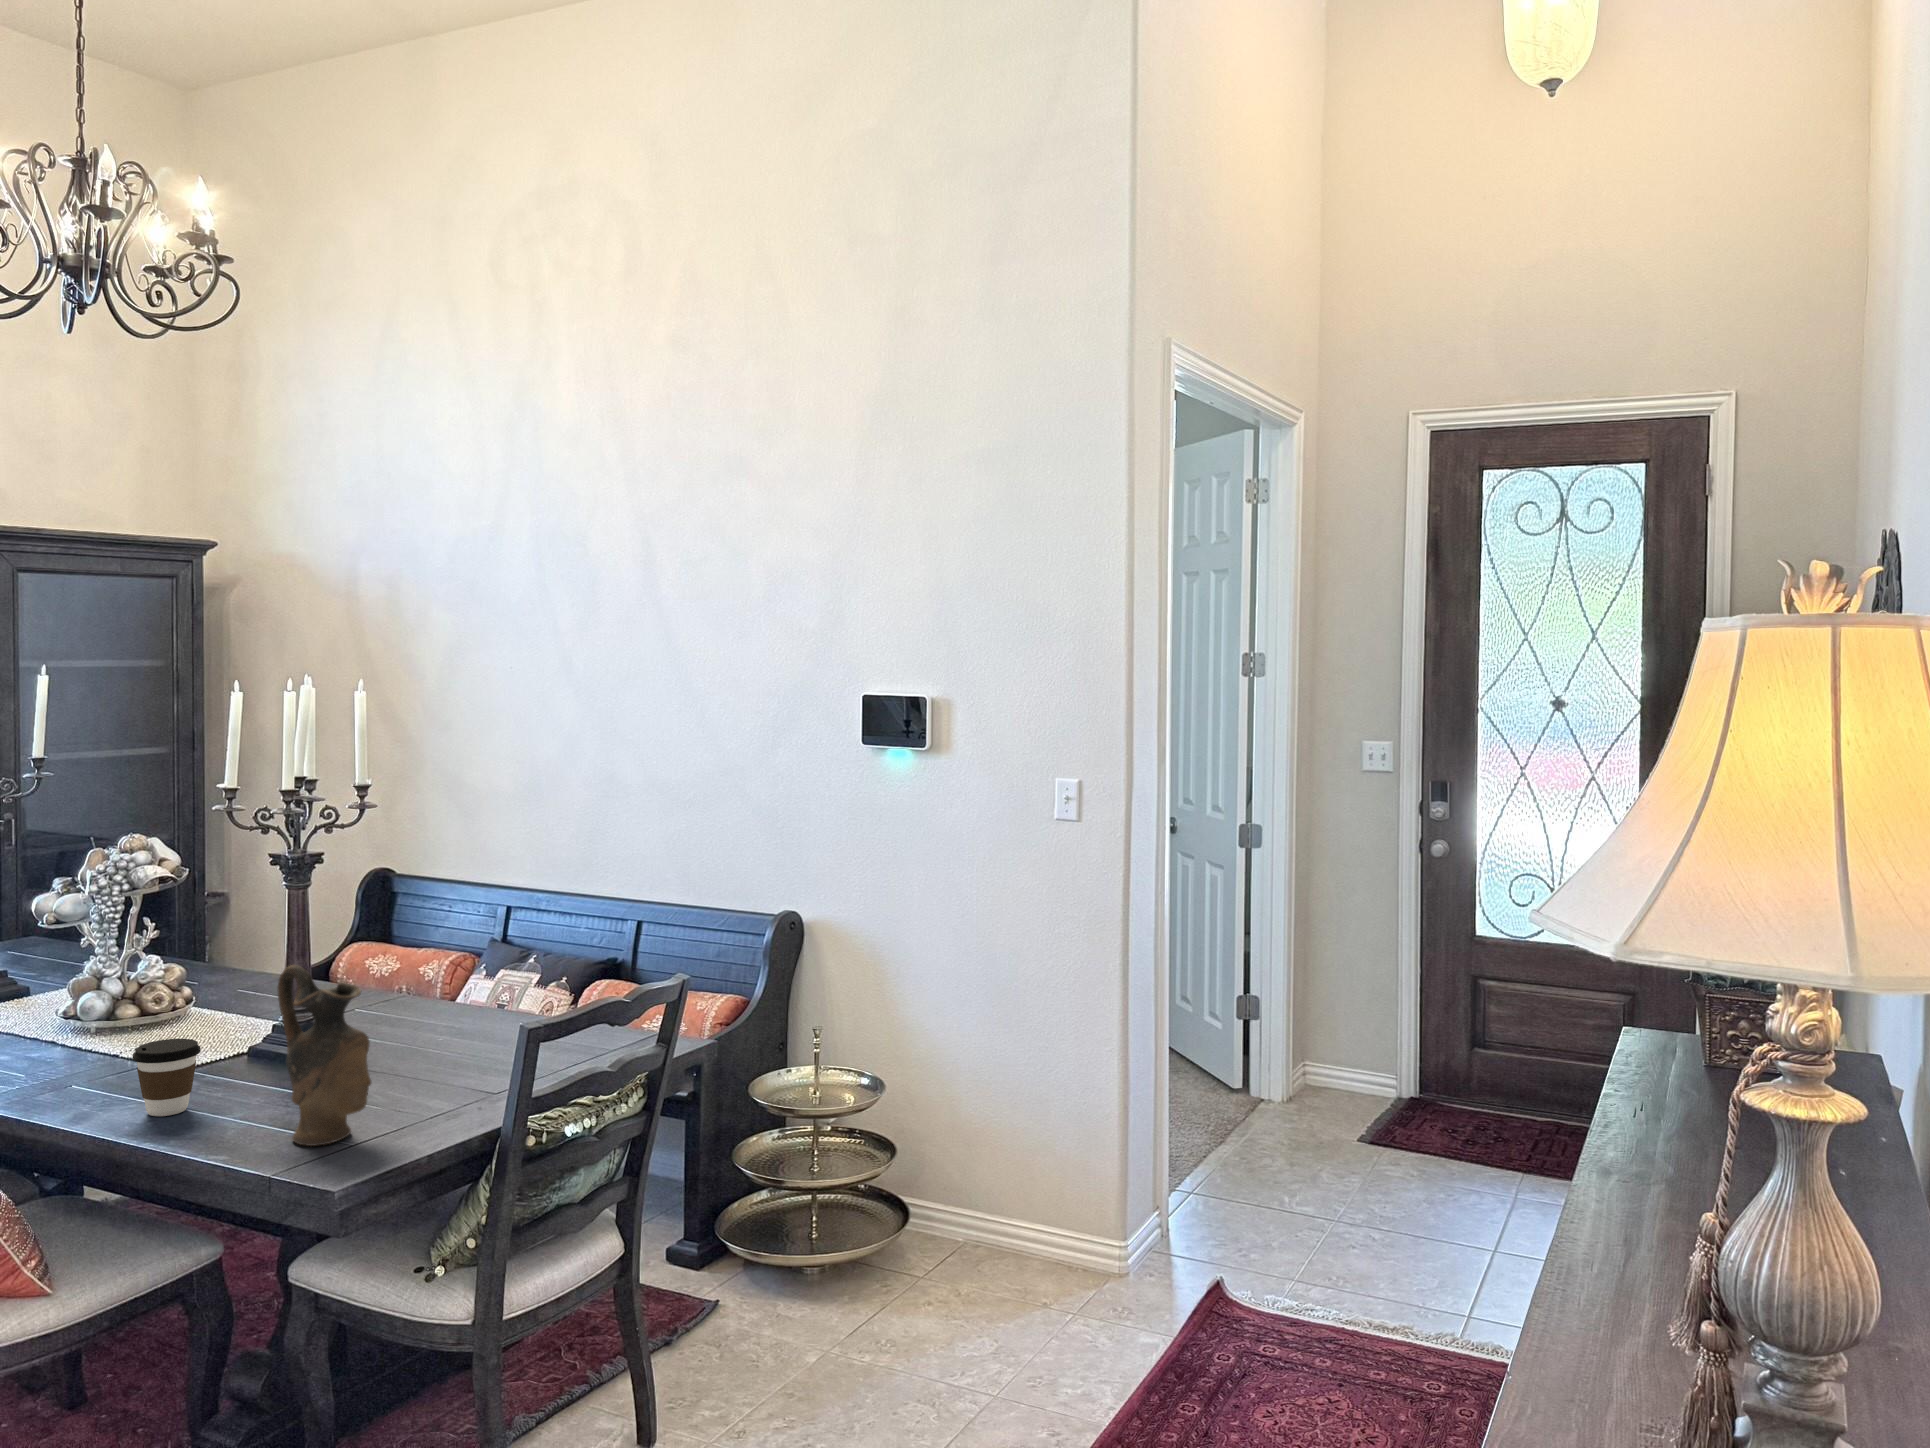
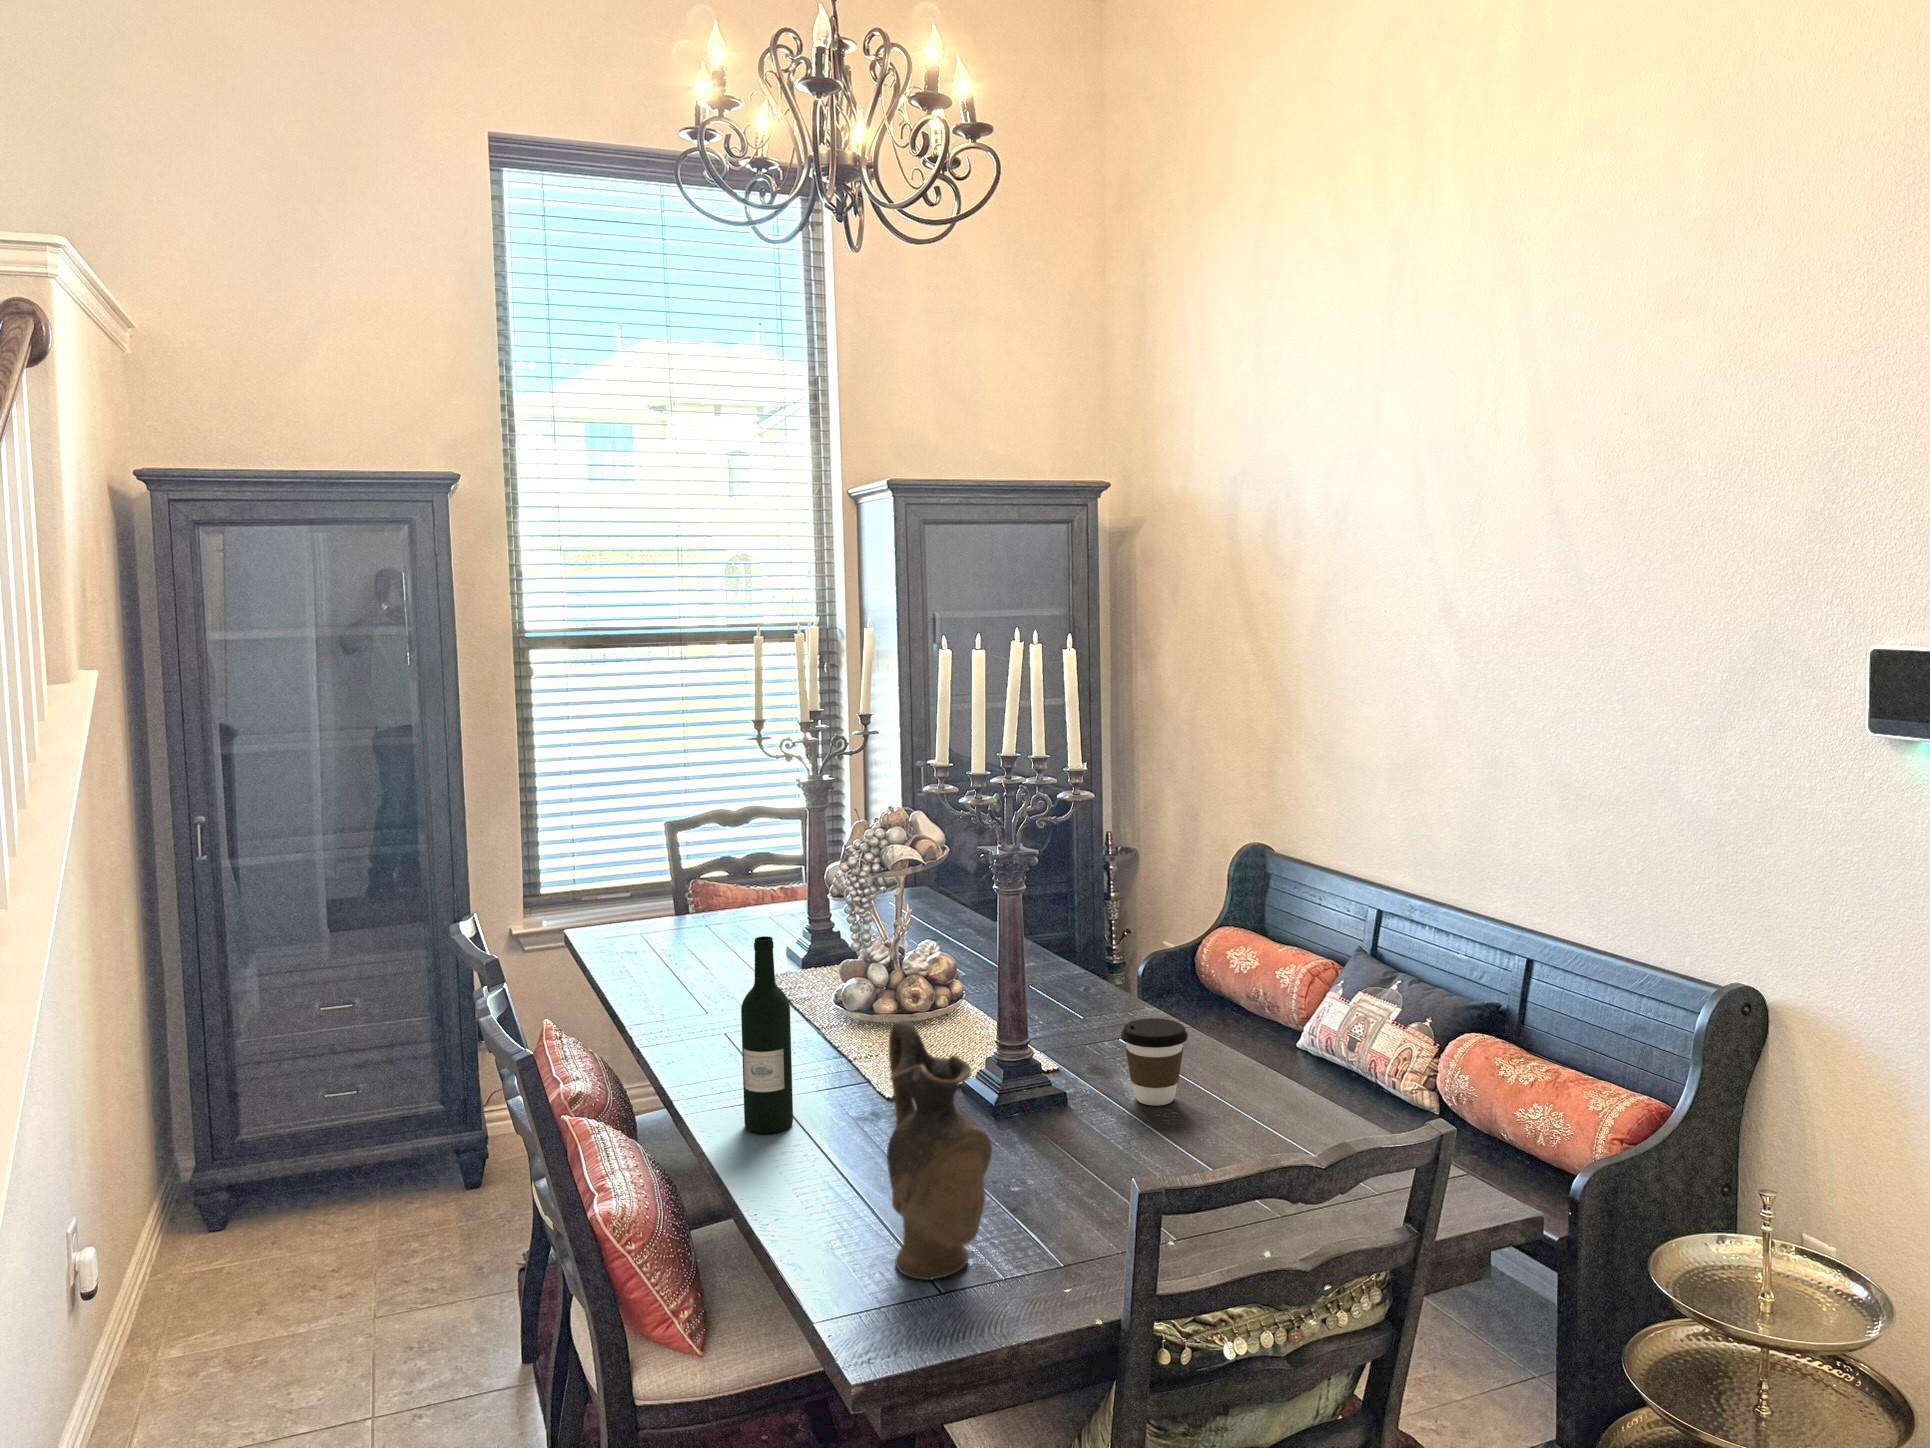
wine bottle: none [63,939,112,1106] -> present [741,936,793,1133]
coffee cup: present [132,1039,201,1116] -> present [1121,1018,1188,1105]

